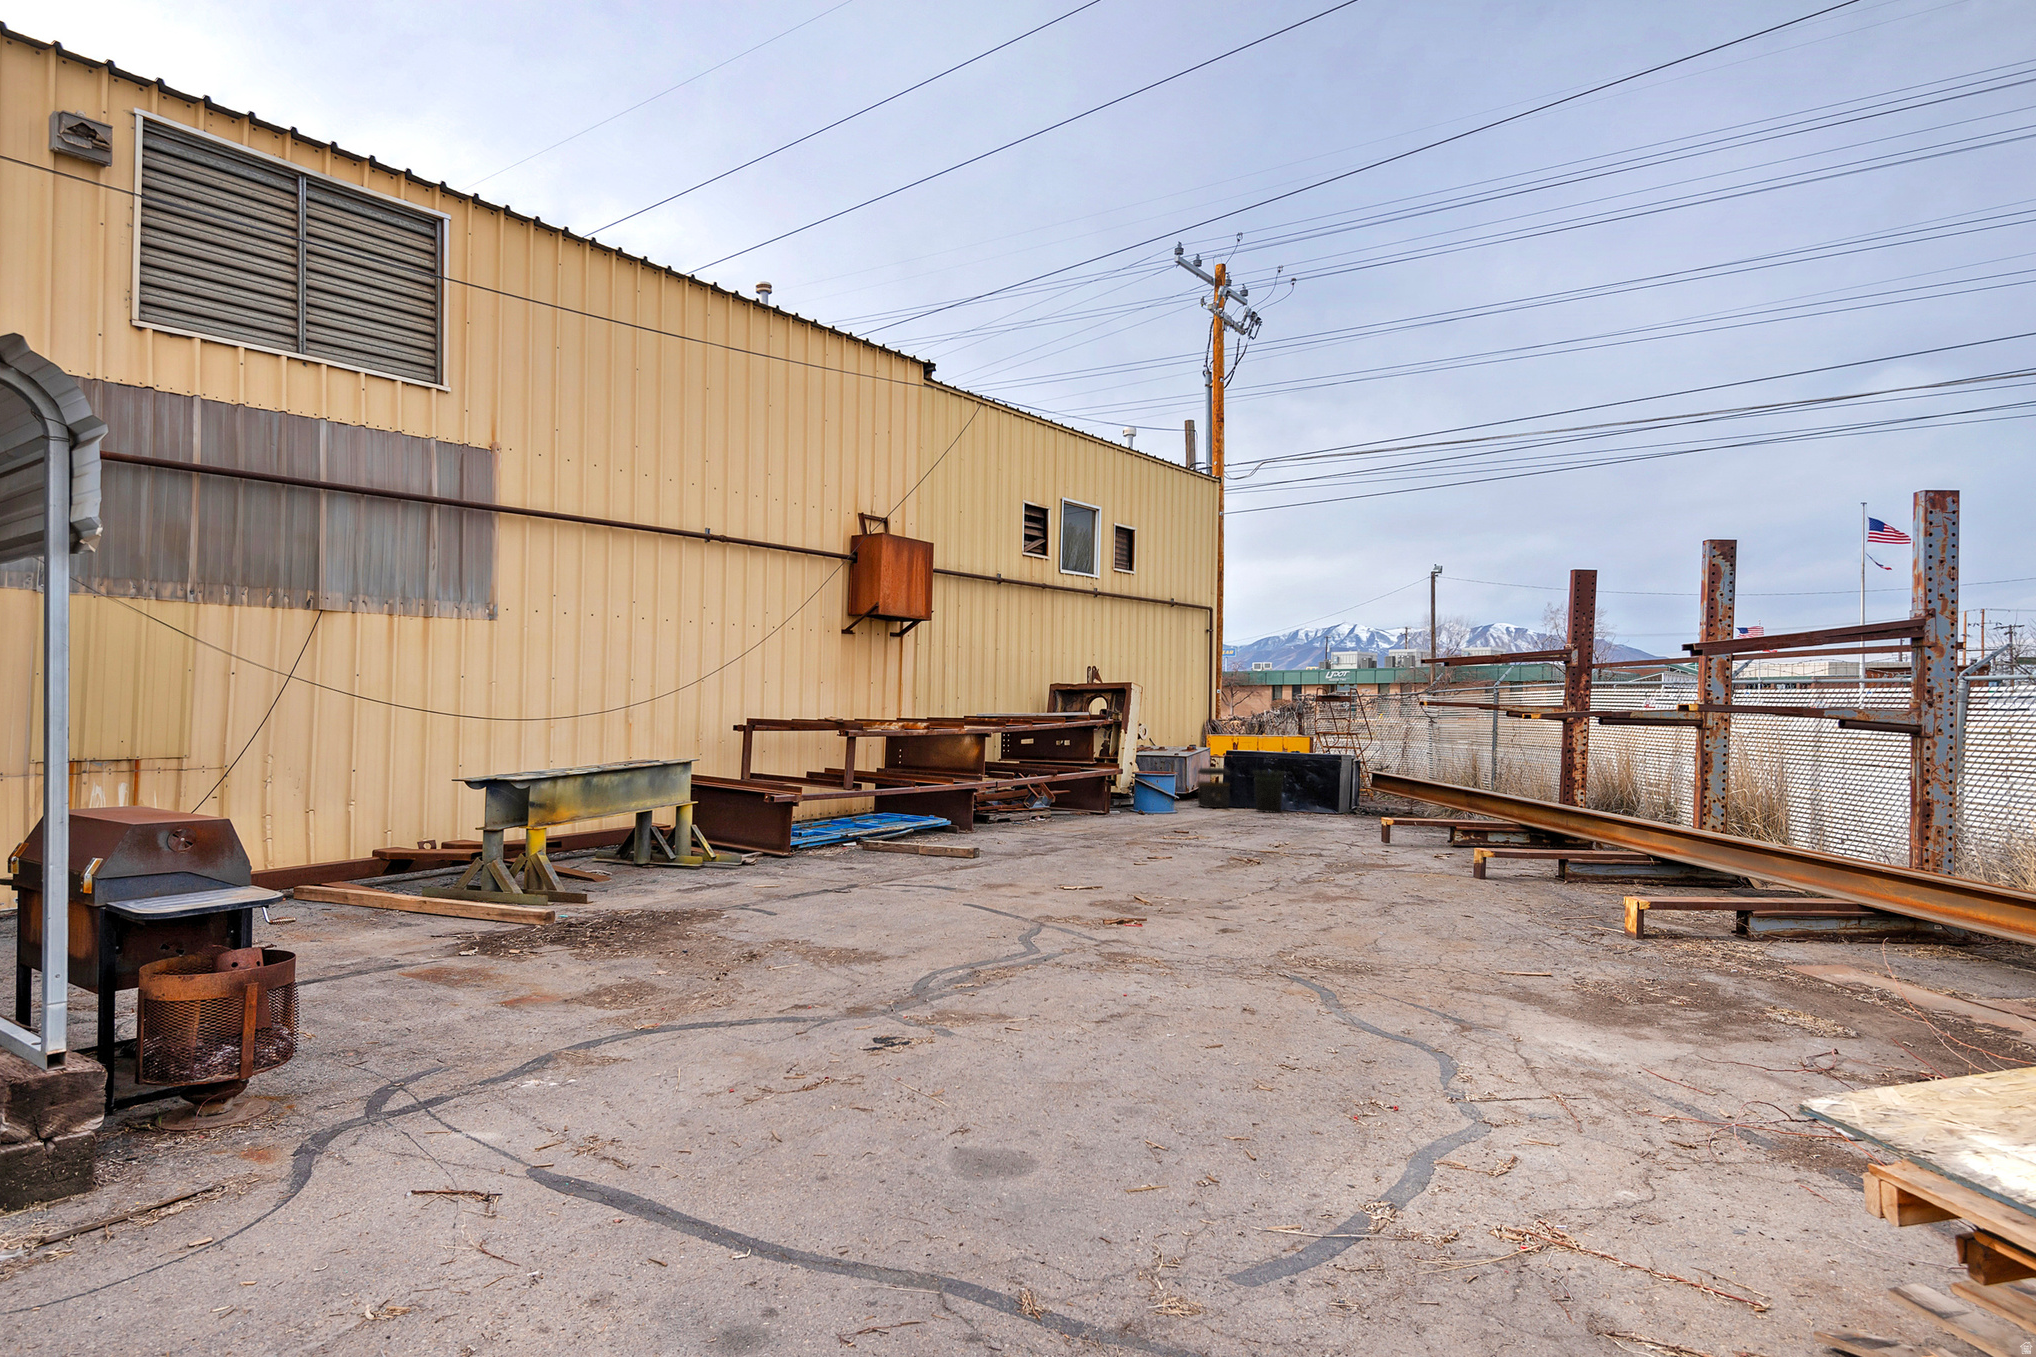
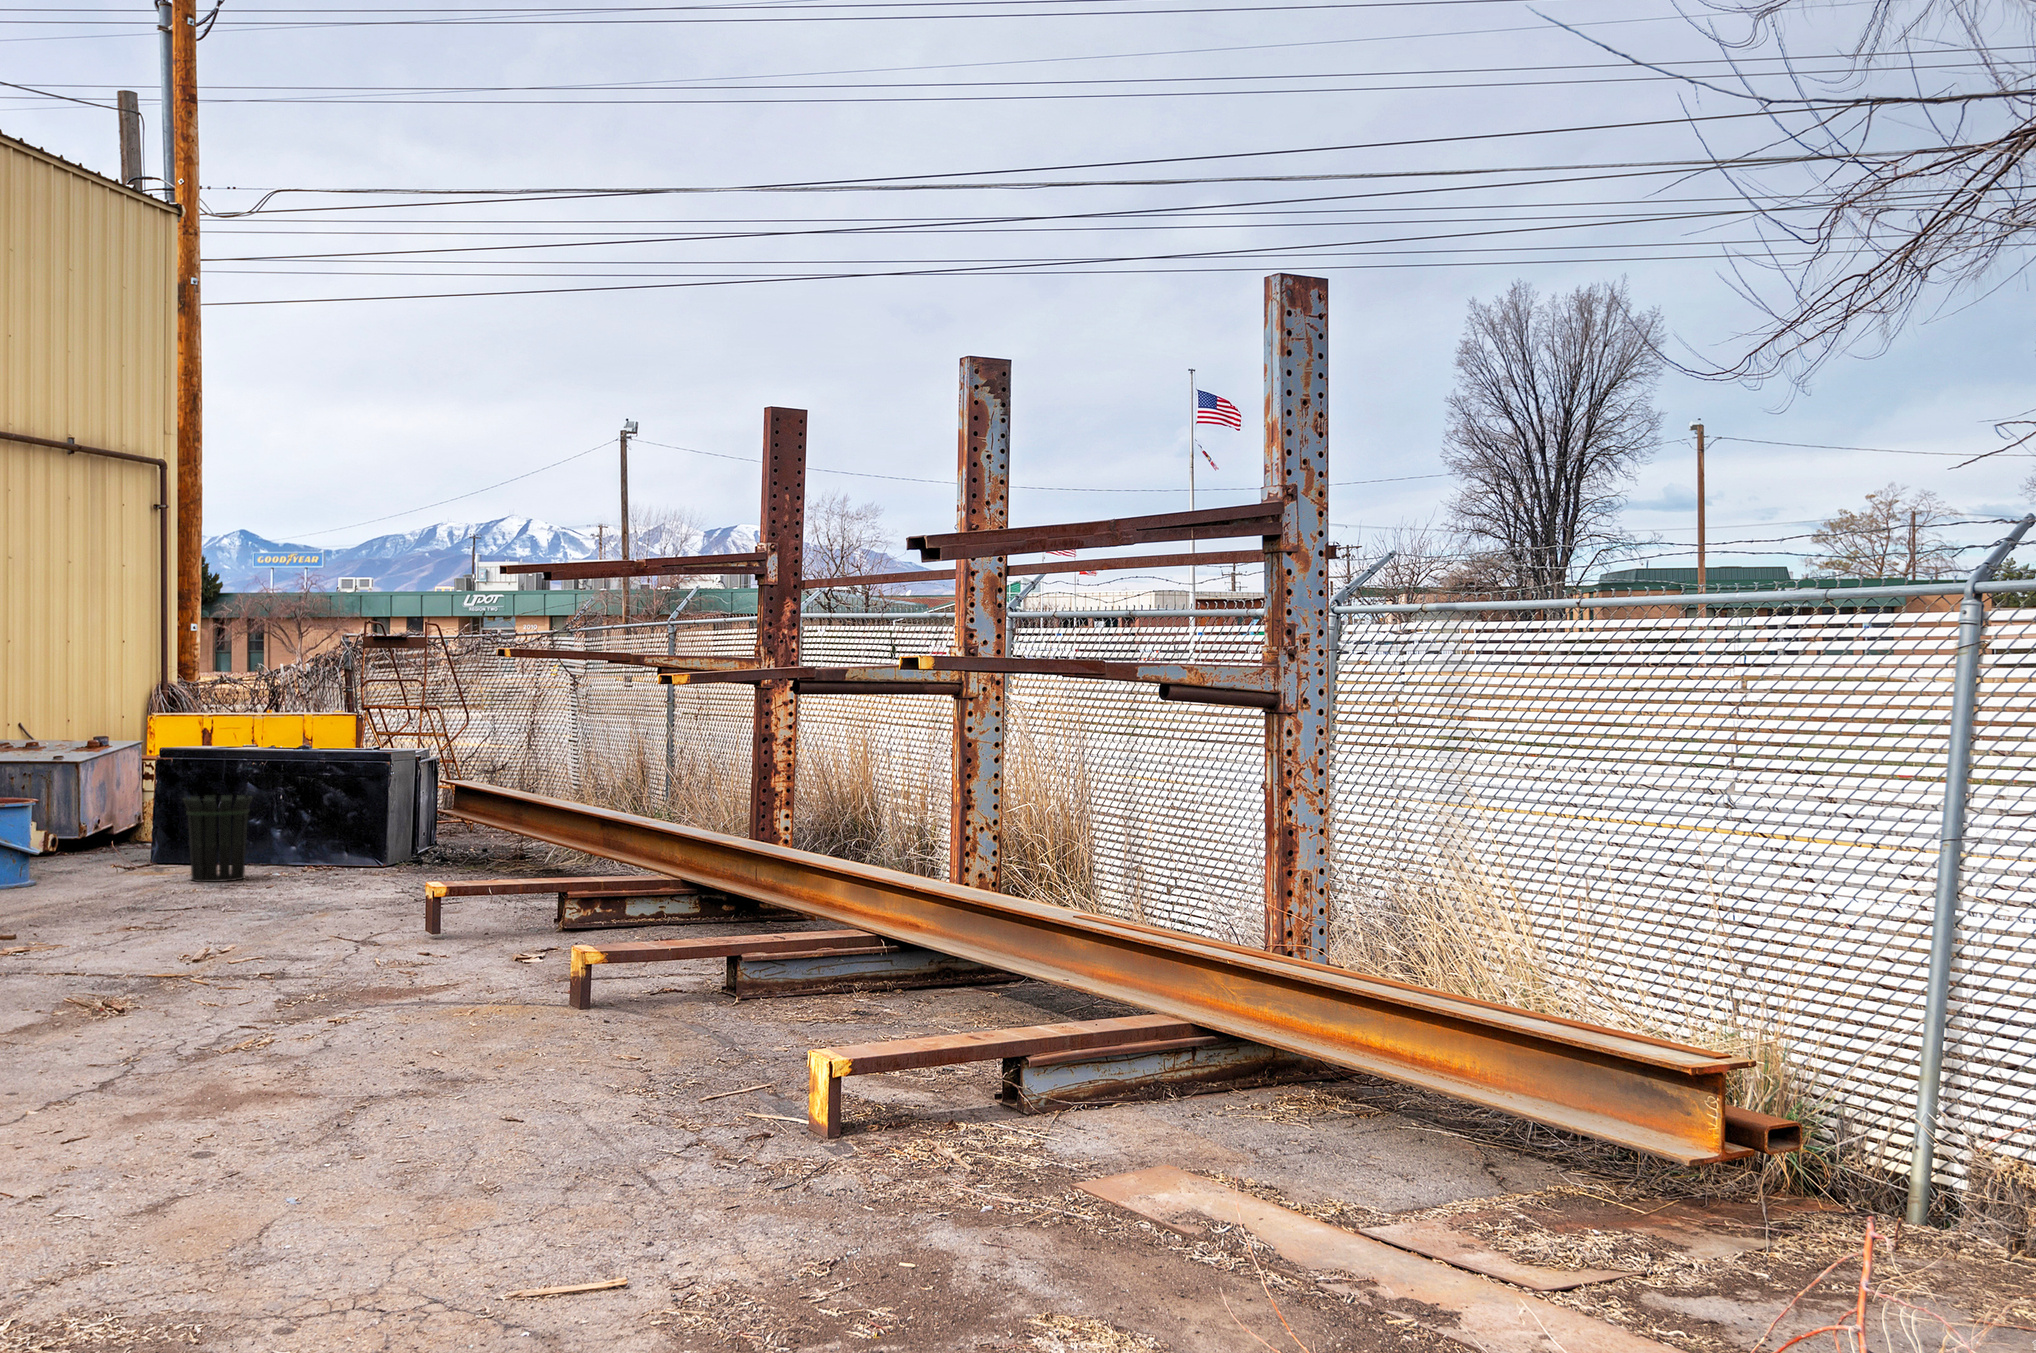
toolbox: present [1198,768,1230,808] -> none [64,794,135,880]

